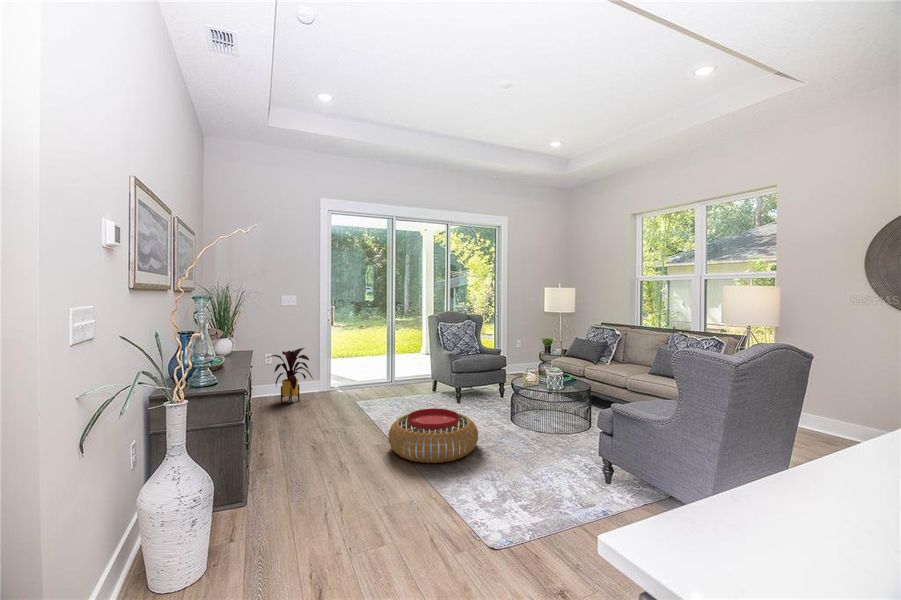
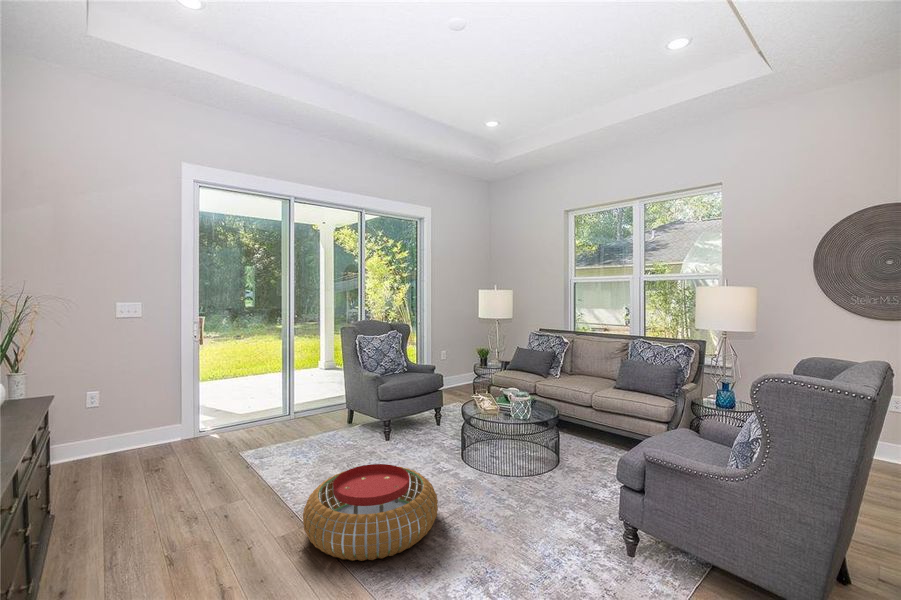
house plant: present [269,348,313,404] -> none [86,381,172,469]

